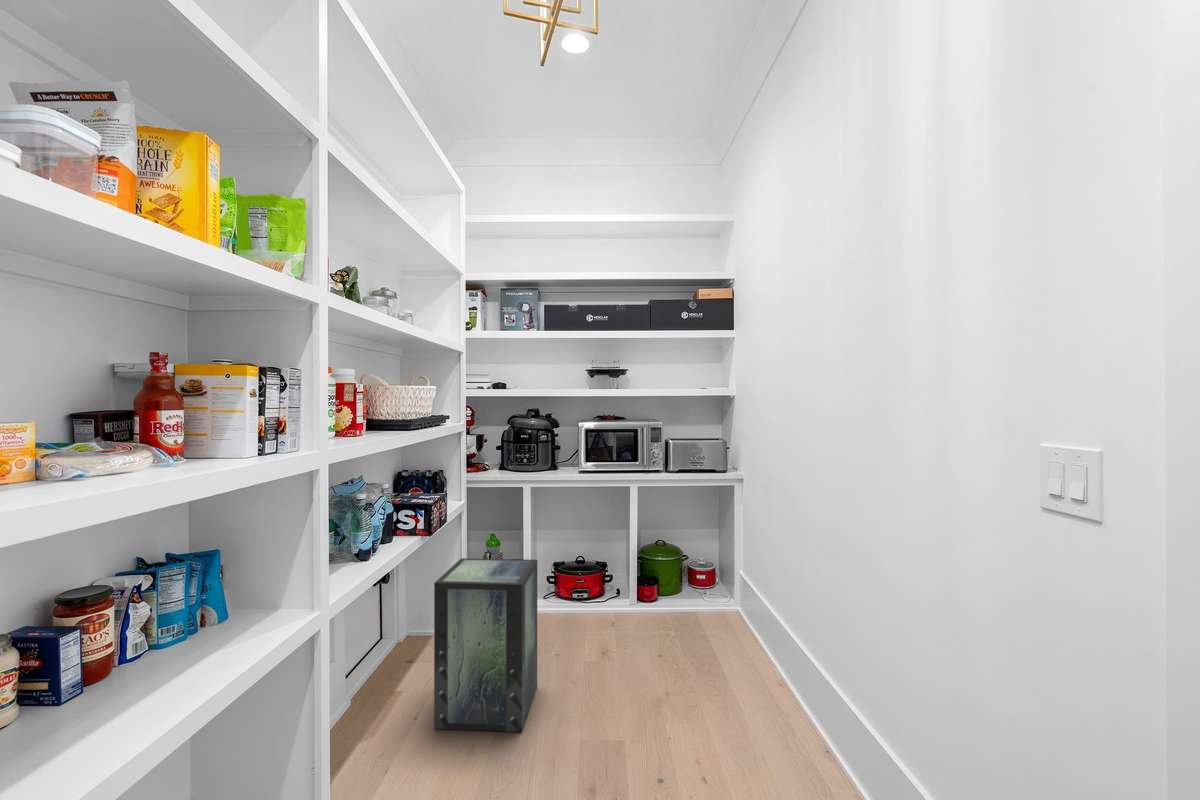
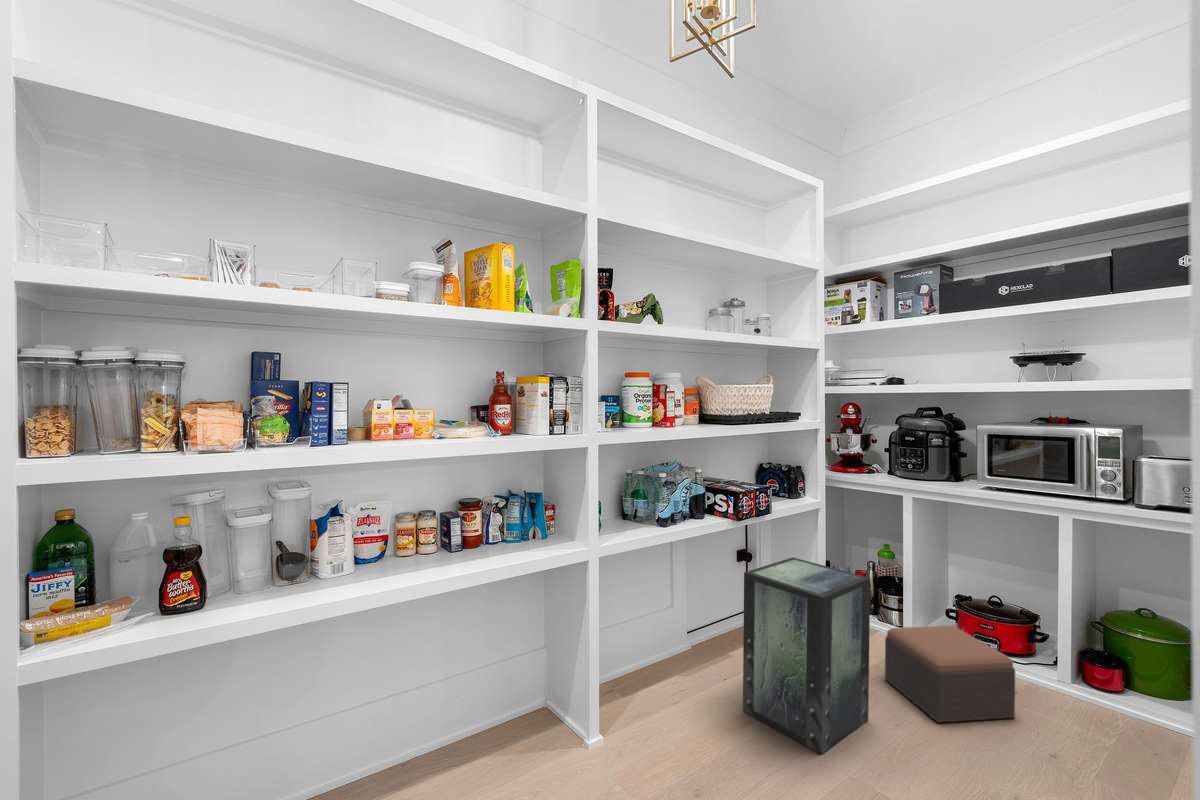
footstool: none [529,587,620,667] -> present [885,625,1015,722]

